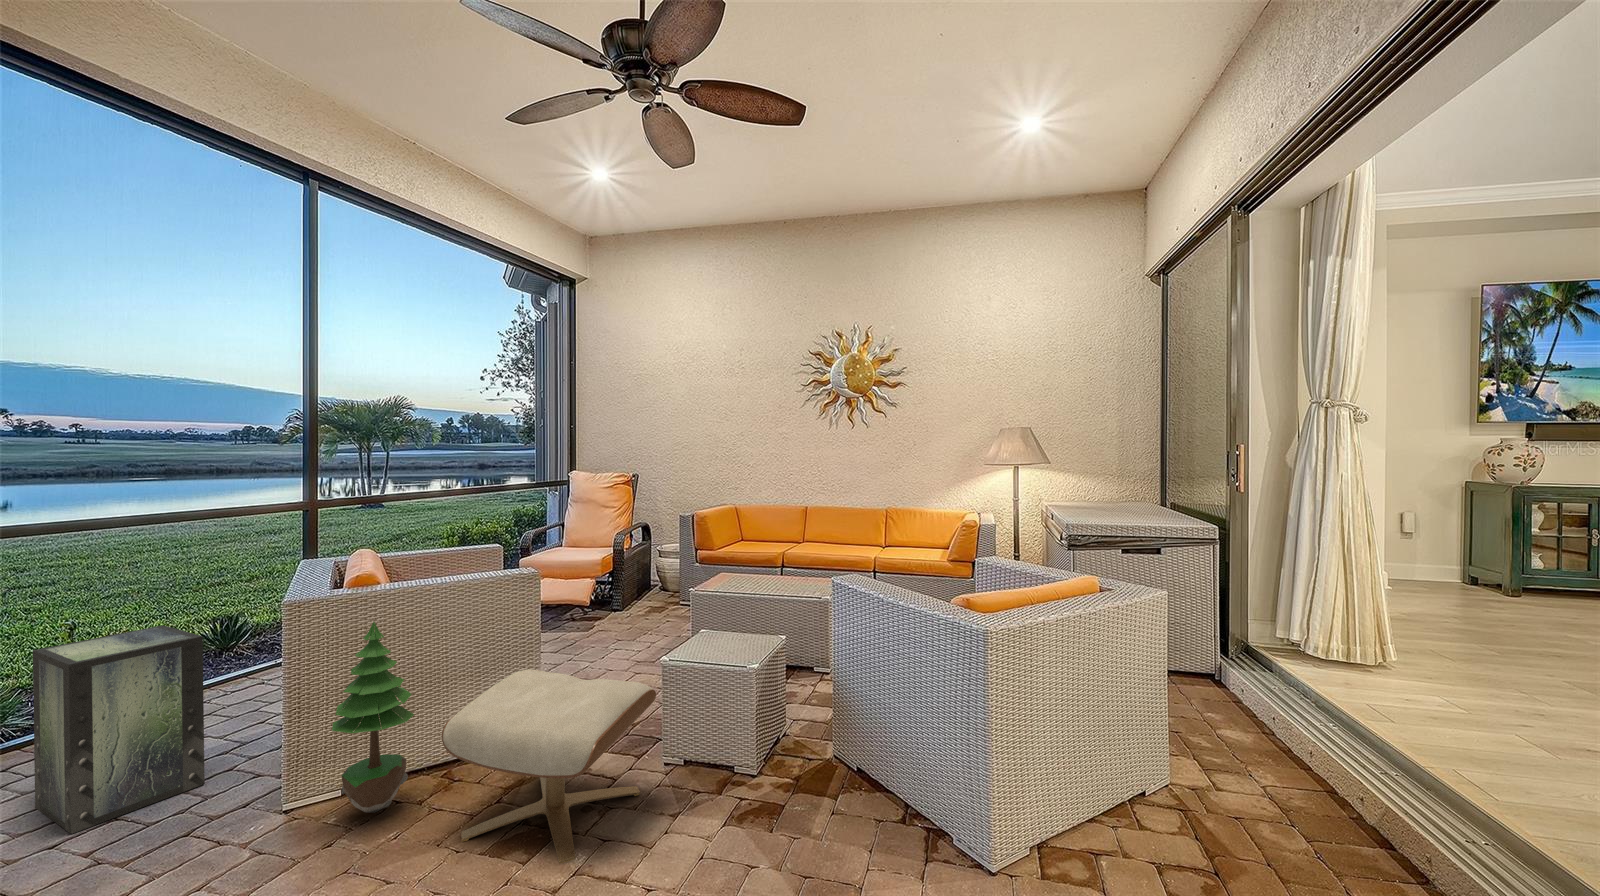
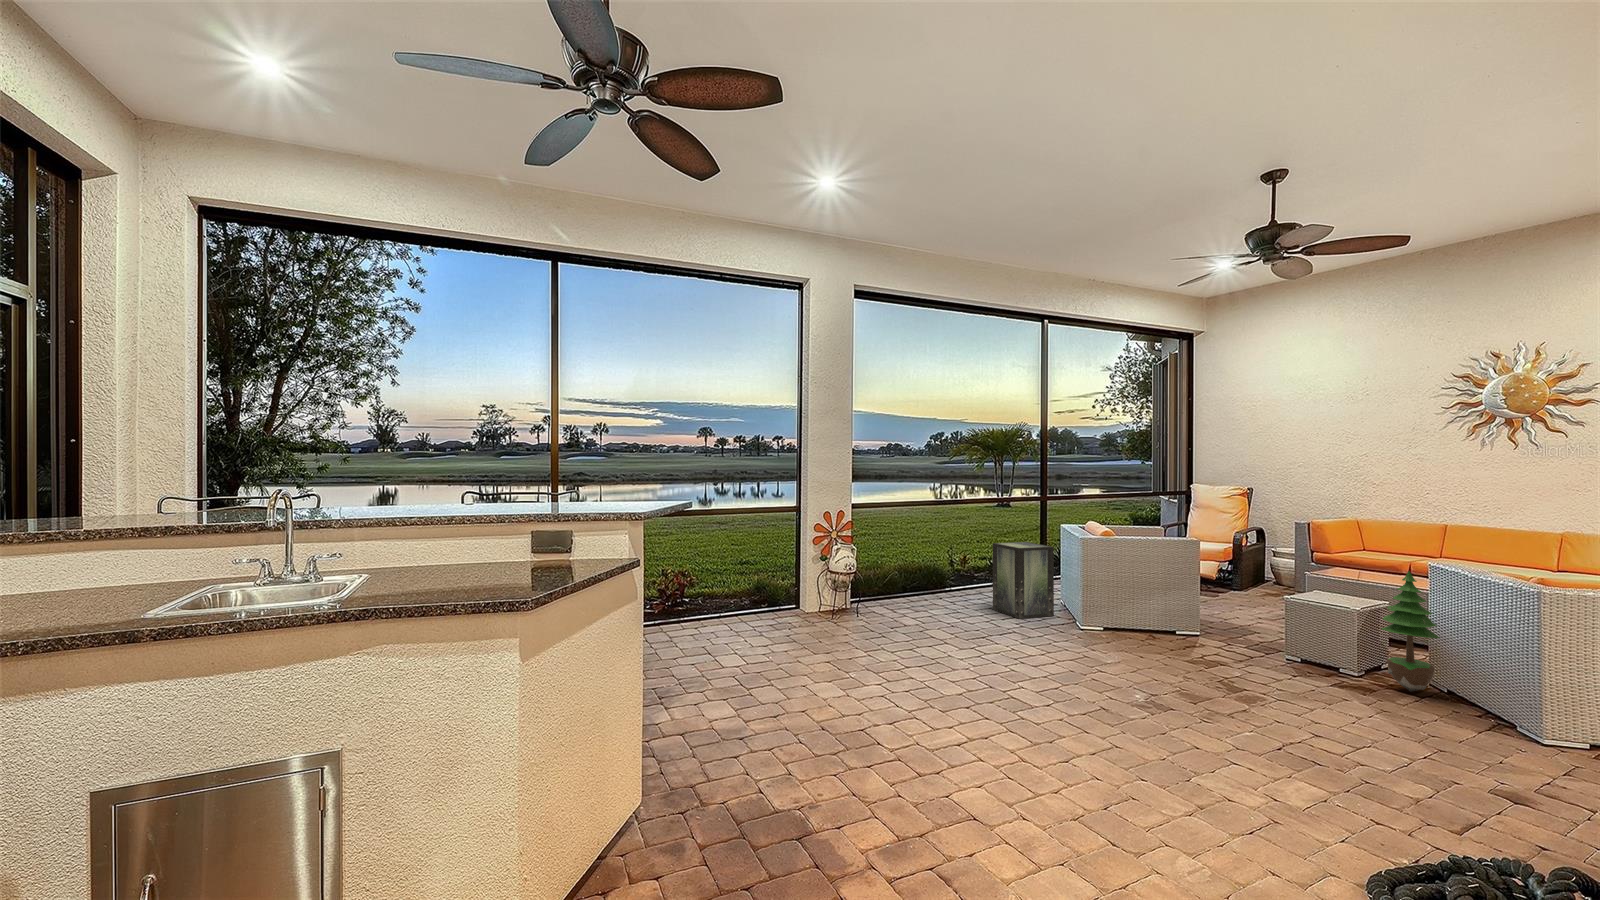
potted tree: present [332,622,414,813] -> present [1382,571,1440,692]
ottoman: present [442,670,656,864] -> none [1196,585,1331,677]

